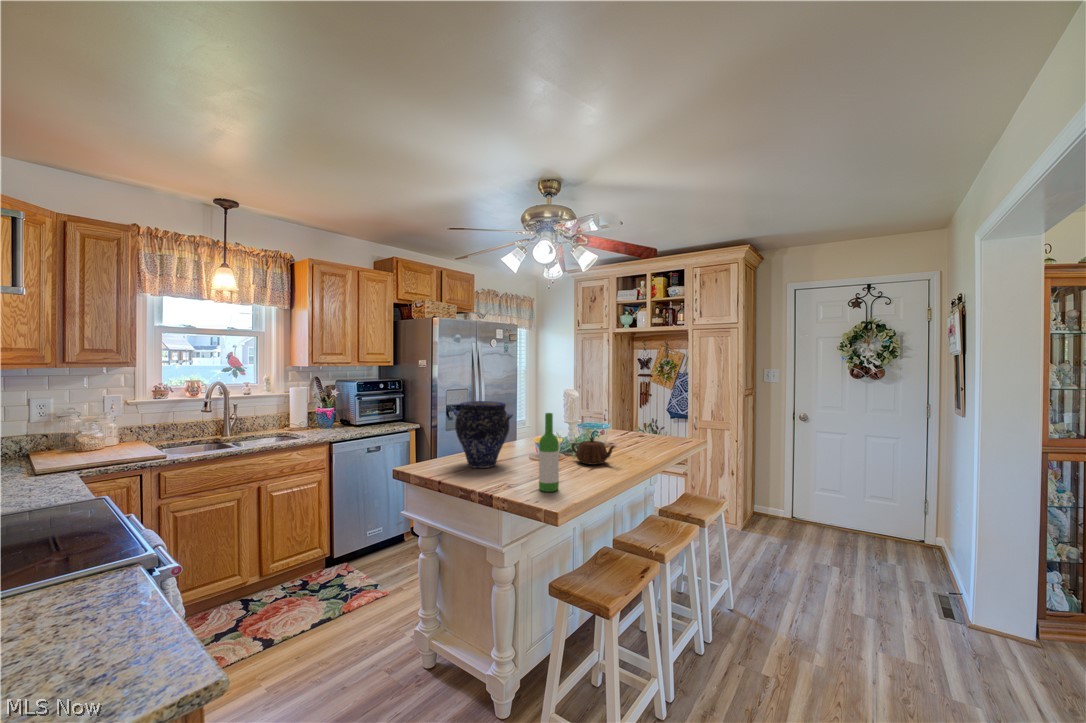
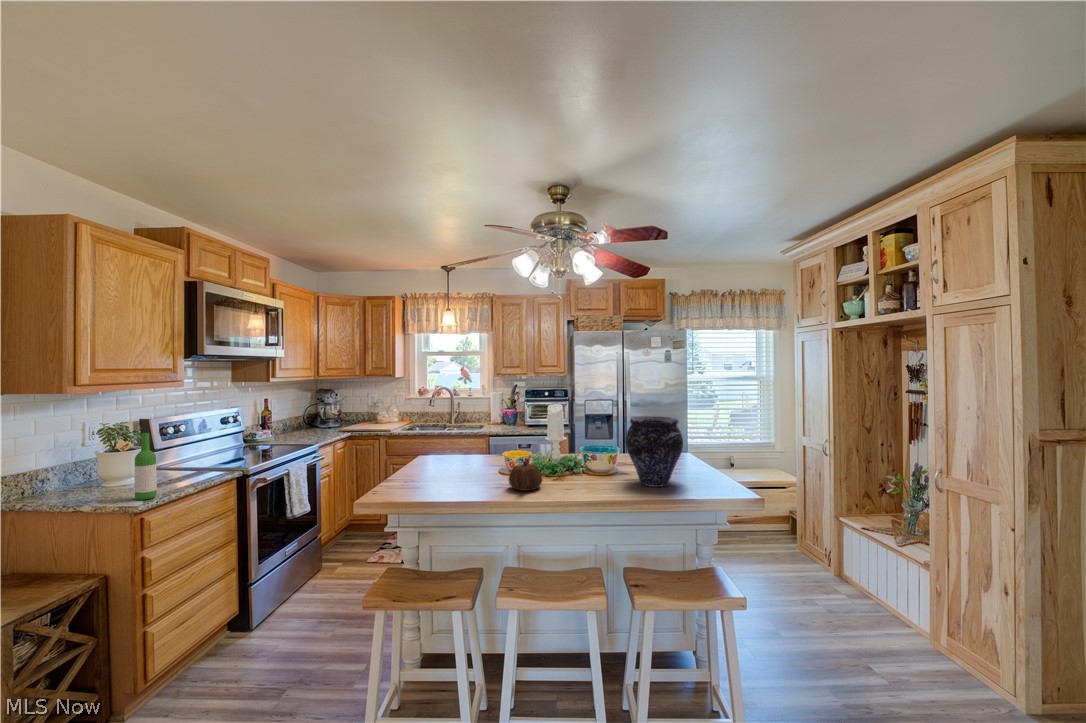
vase: present [454,401,513,468] -> present [625,416,683,487]
wine bottle: present [539,413,559,492] -> present [135,433,157,500]

